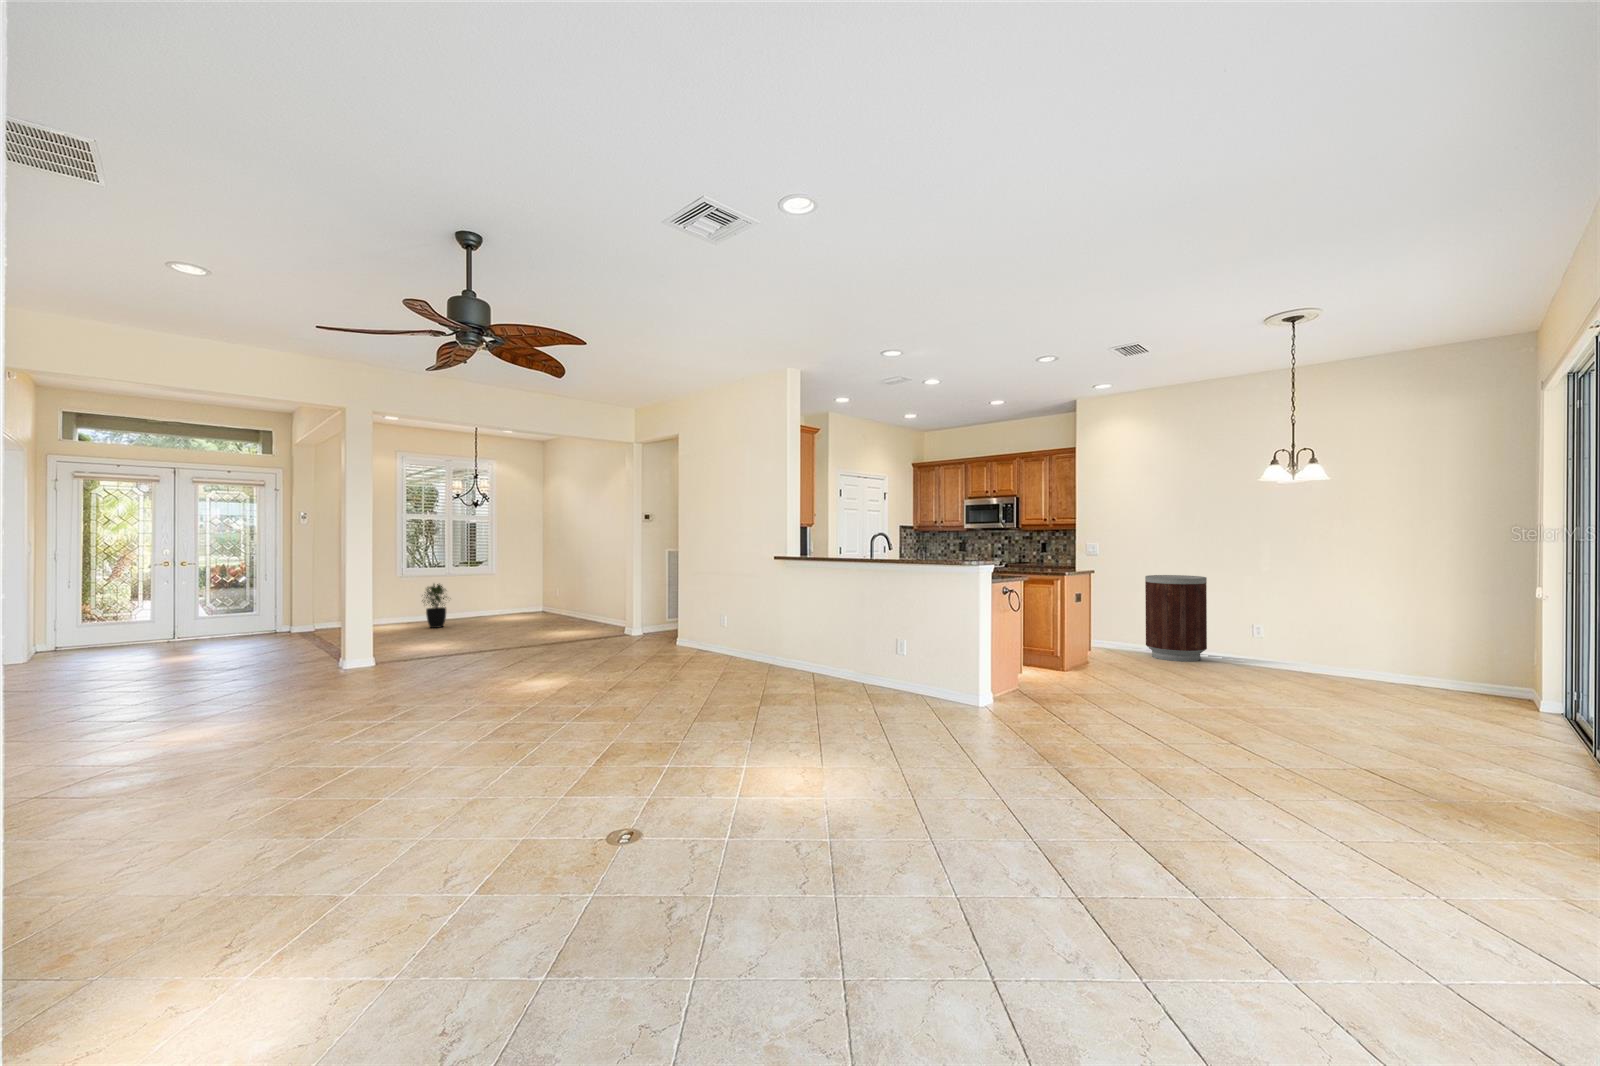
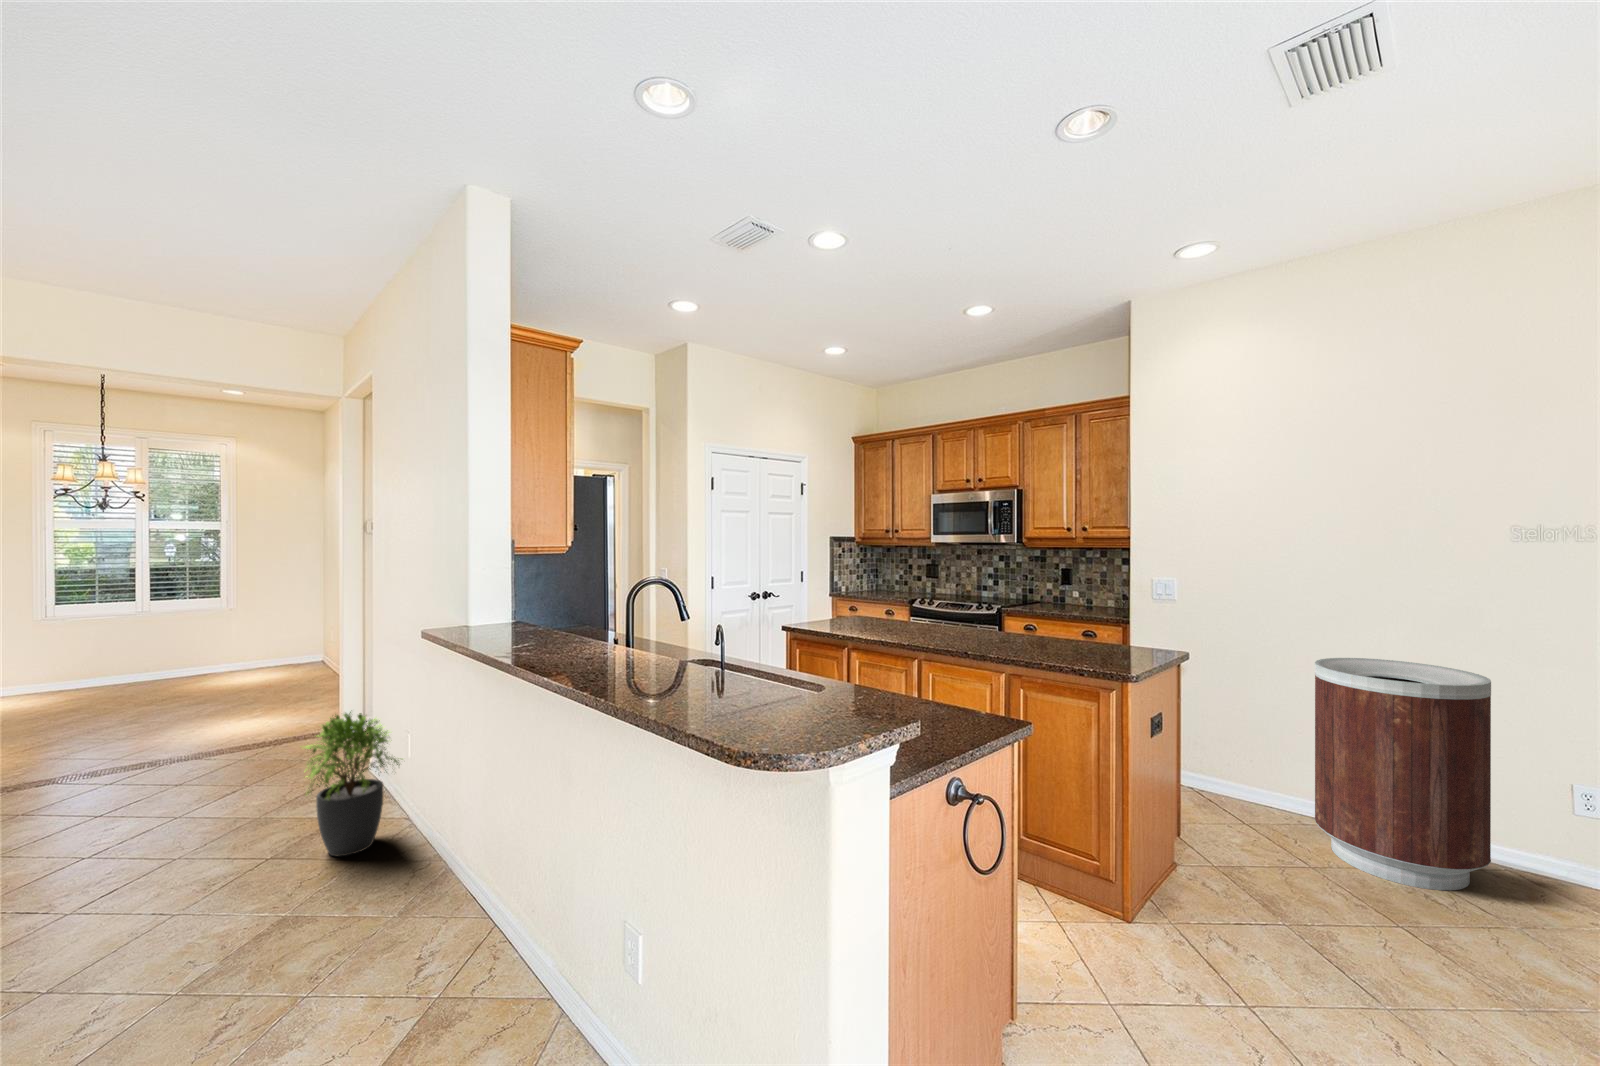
potted plant: present [422,584,447,628] -> present [306,712,400,856]

